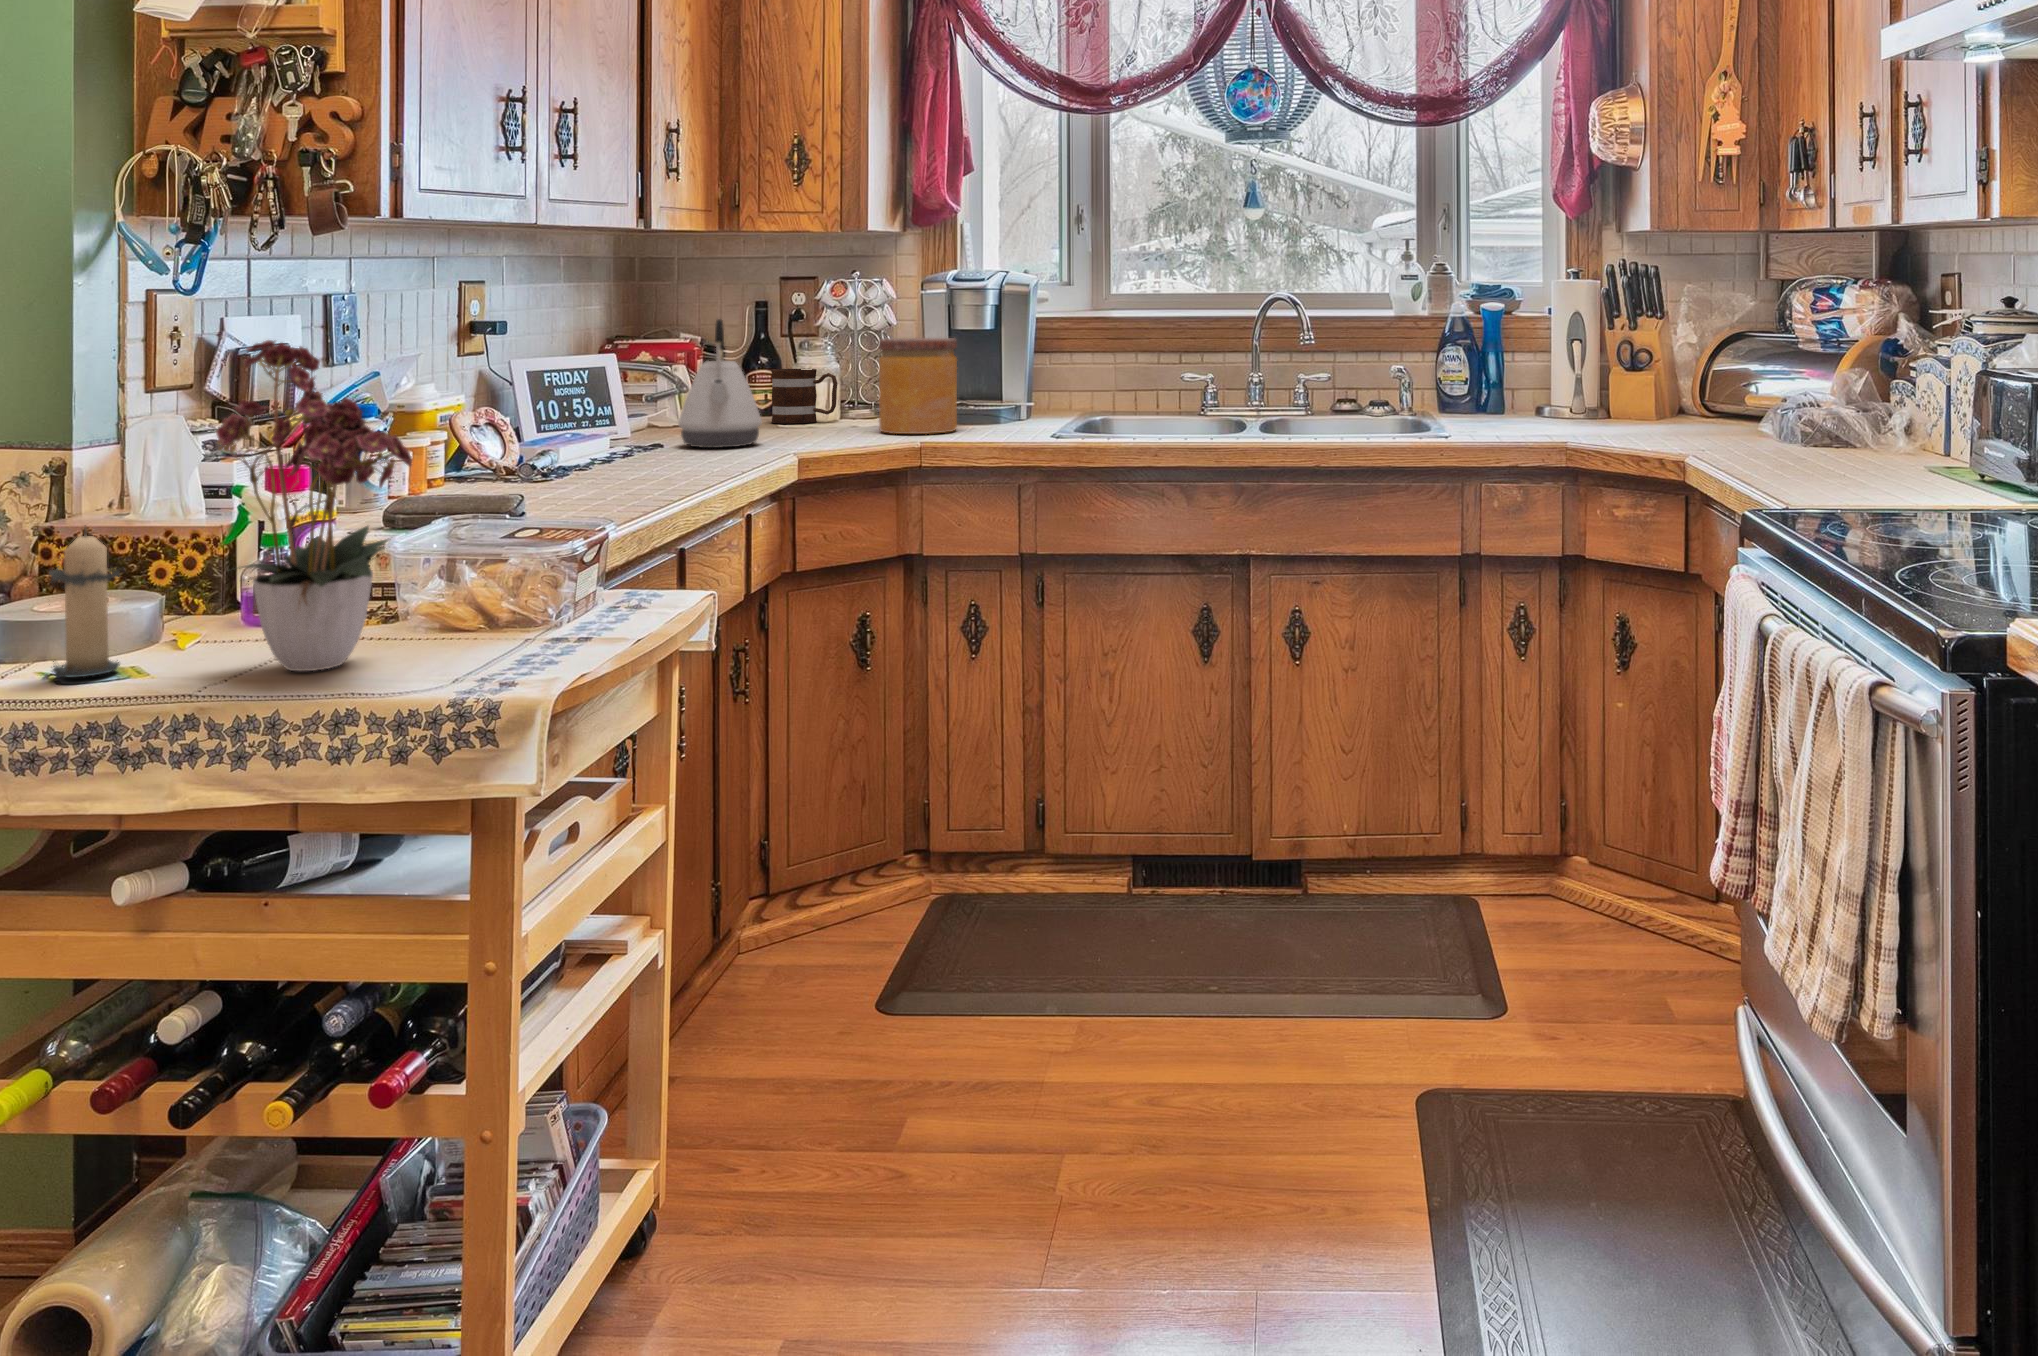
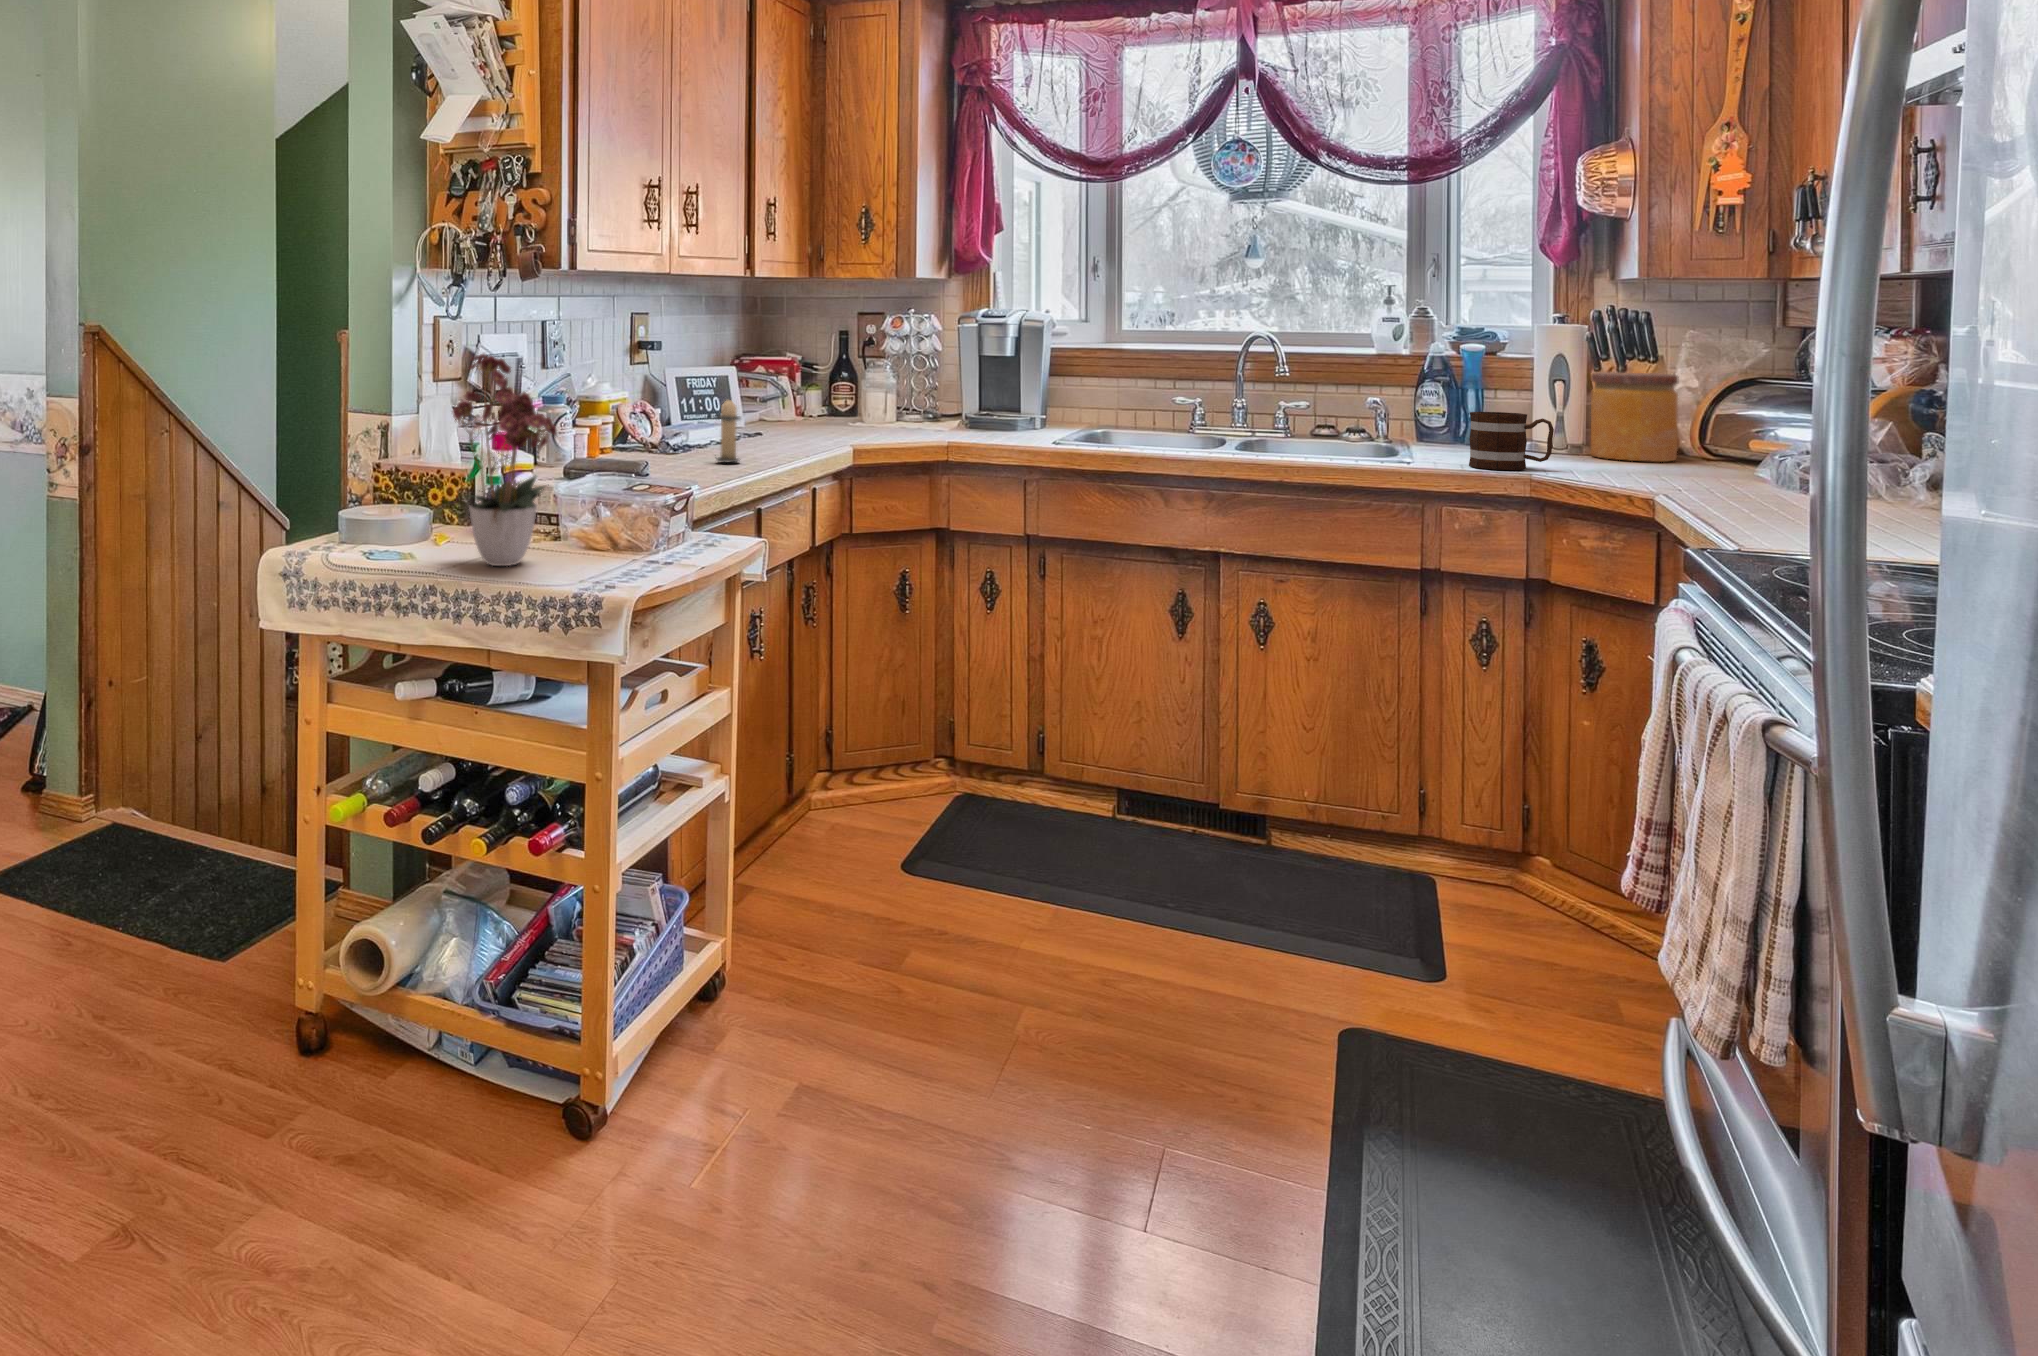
kettle: present [678,319,762,448] -> none [773,344,831,437]
jar: present [879,338,957,434] -> present [1591,372,1679,462]
mug: present [771,369,838,424] -> present [1469,412,1554,470]
candle: present [49,527,120,677] -> present [715,400,740,462]

